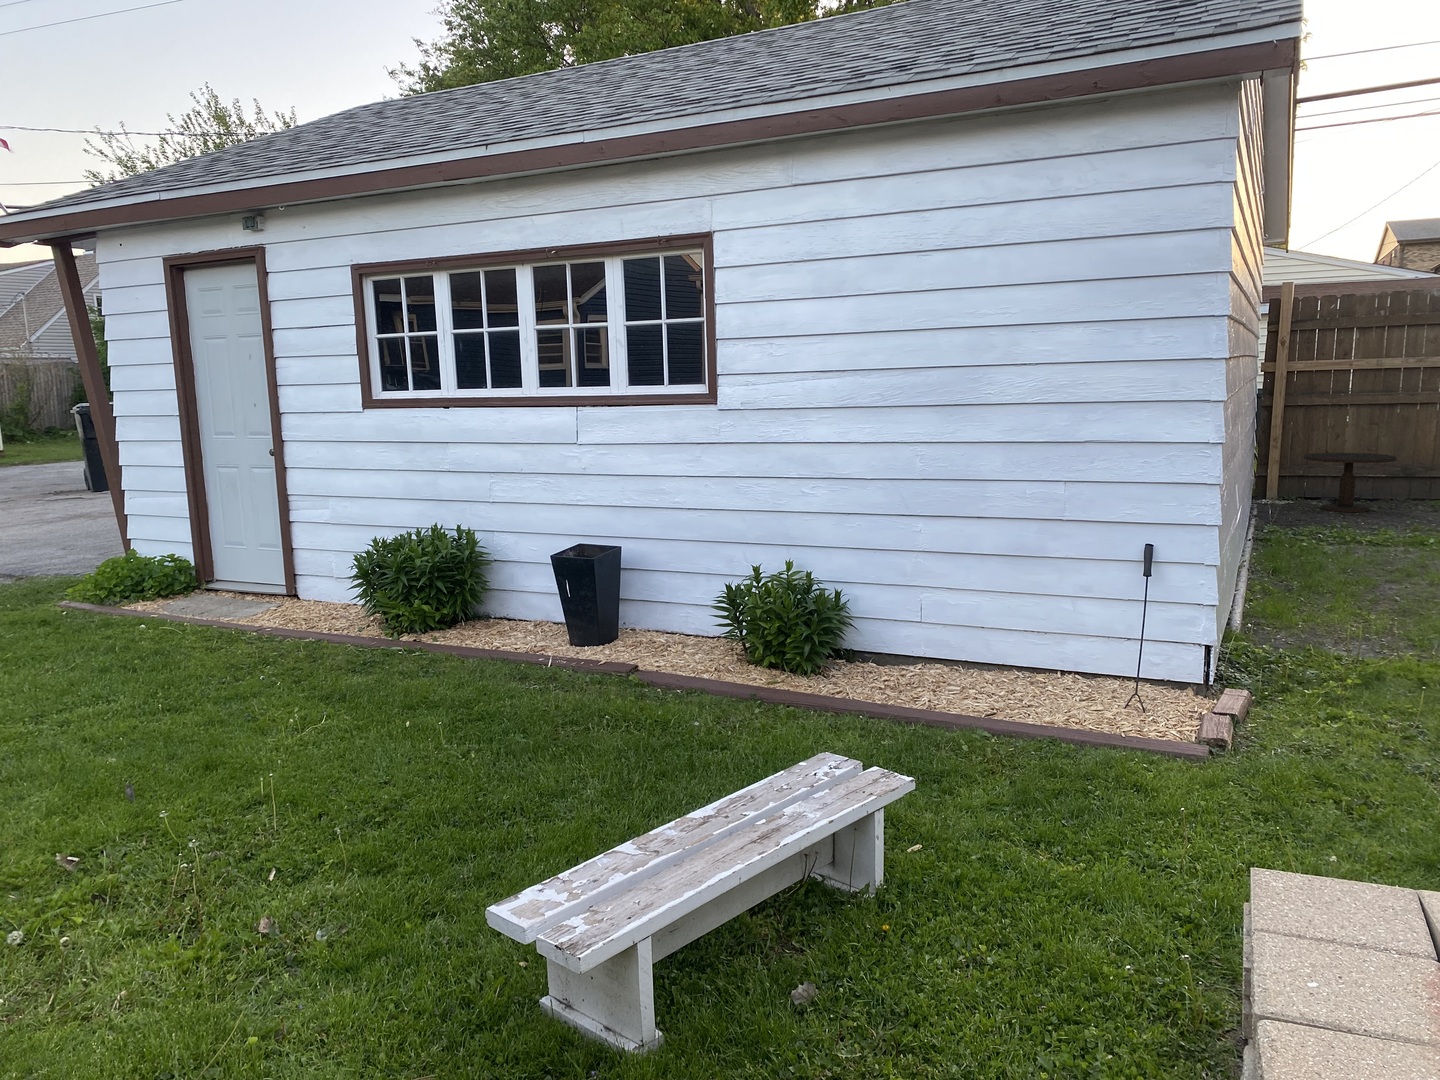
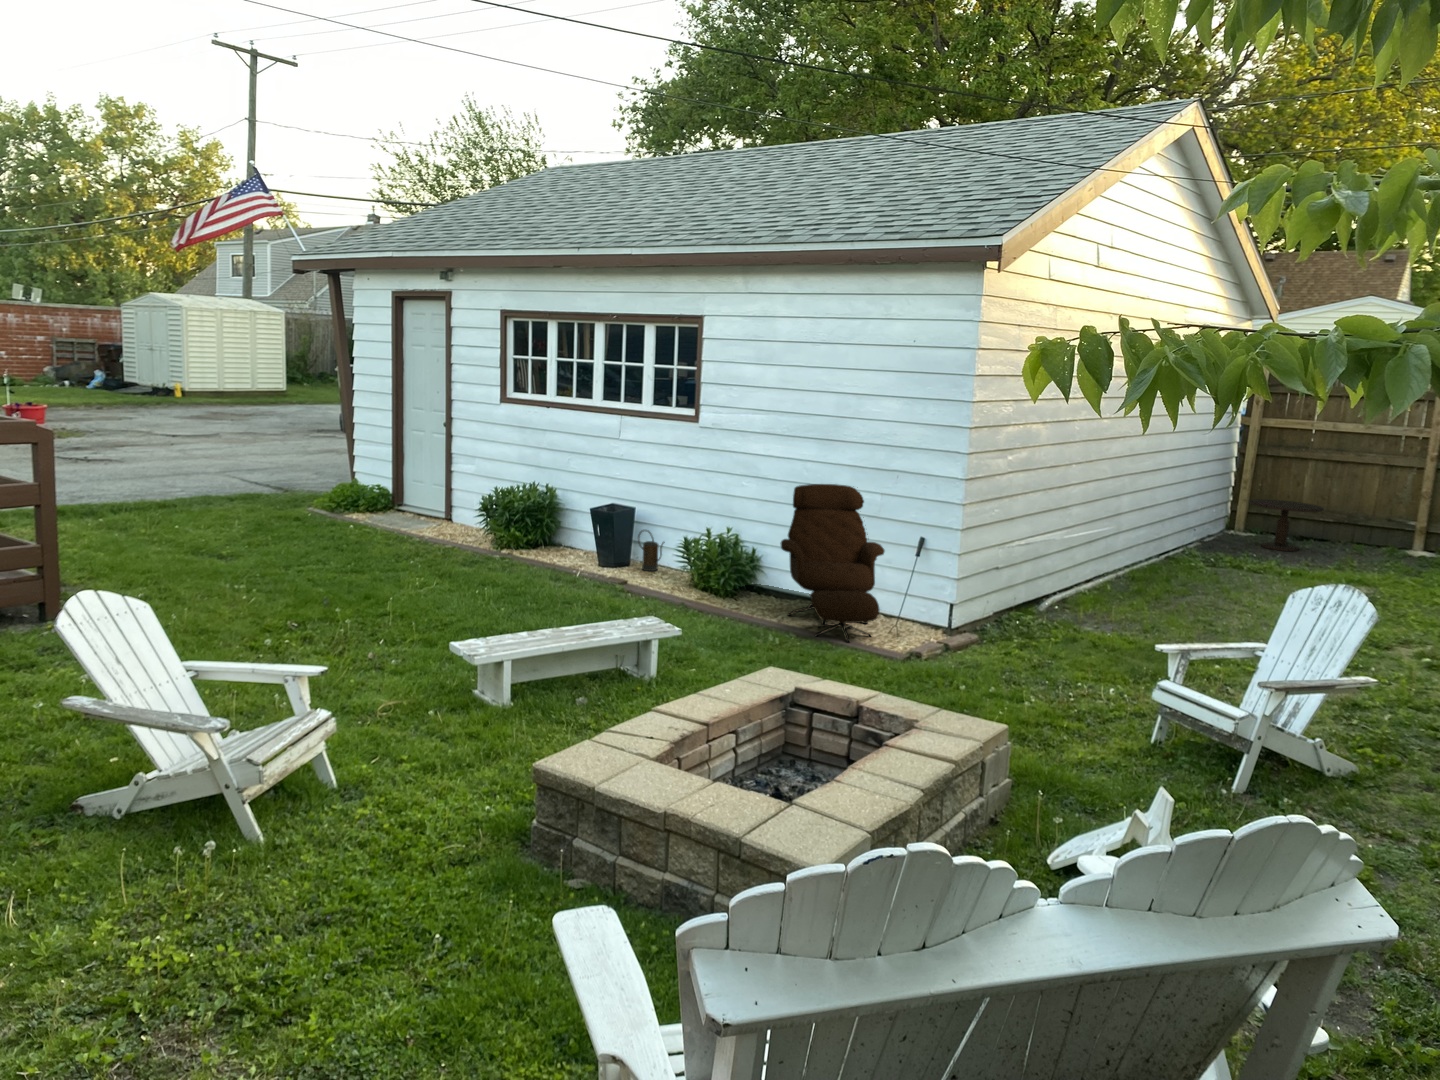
lounge chair: none [916,475,1144,739] -> present [780,484,885,642]
watering can: none [631,579,680,644] -> present [638,530,665,571]

